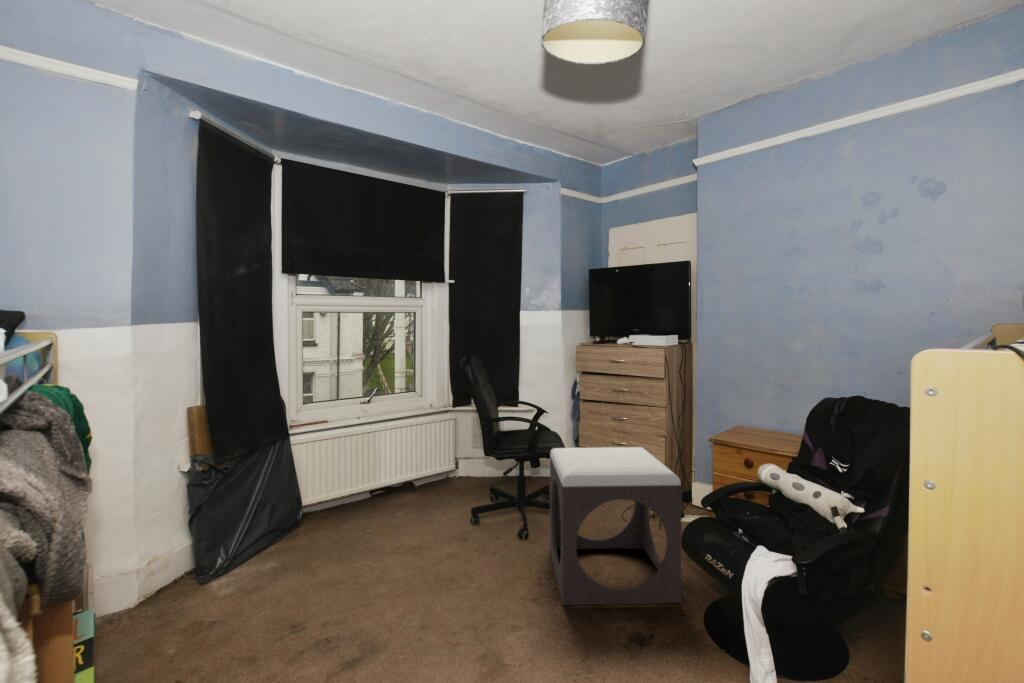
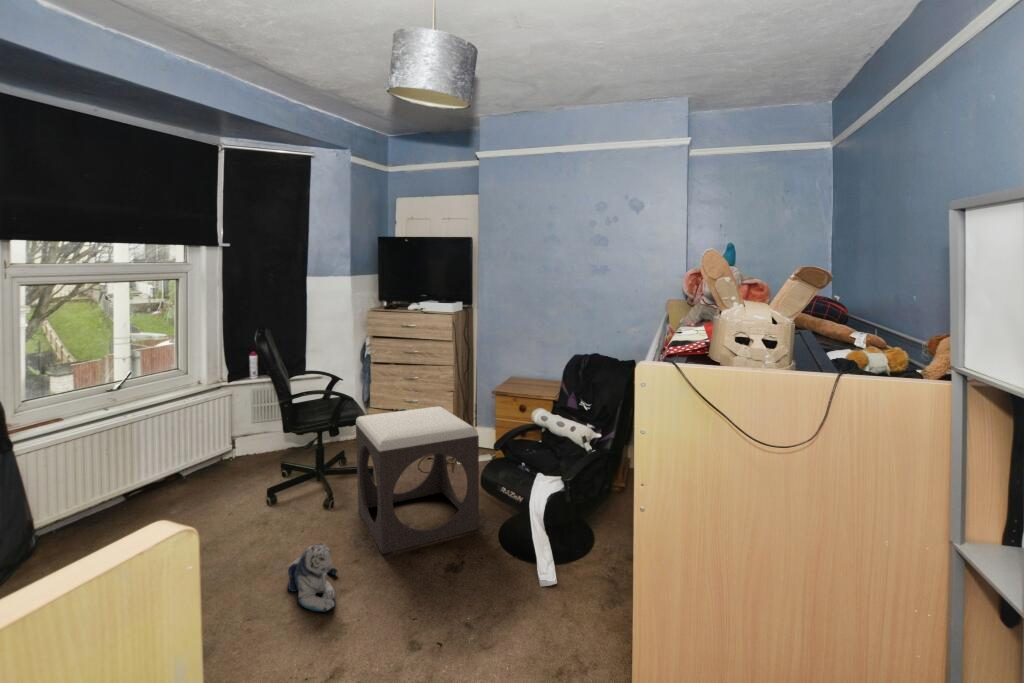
plush toy: none [462,576,513,655] -> present [287,544,337,612]

